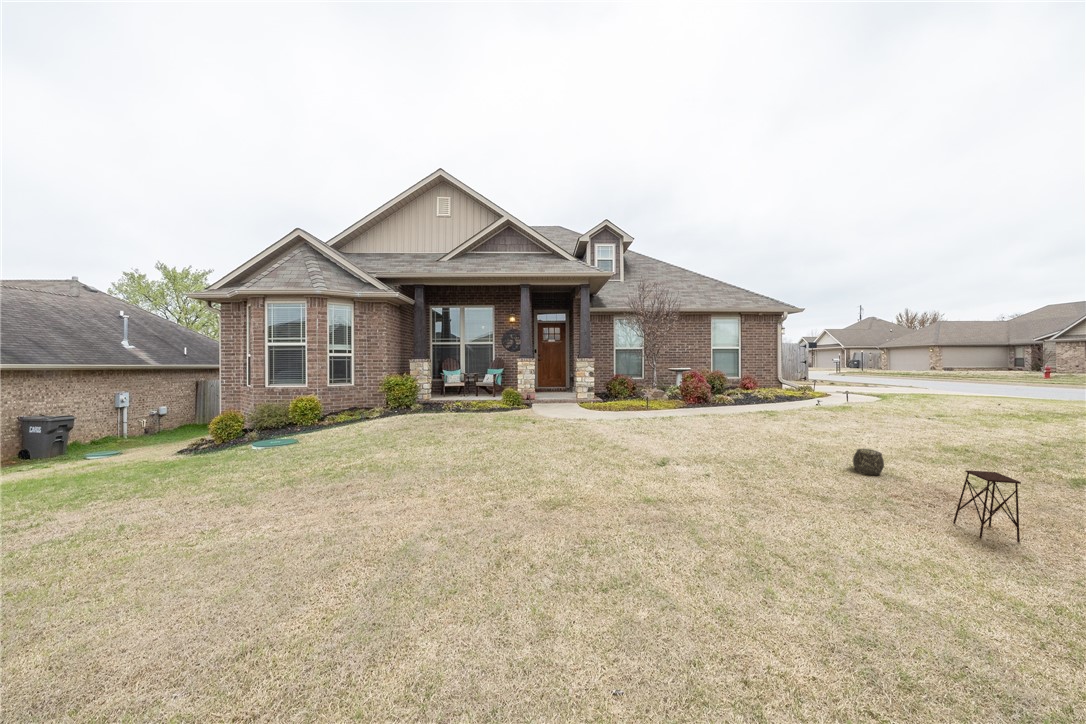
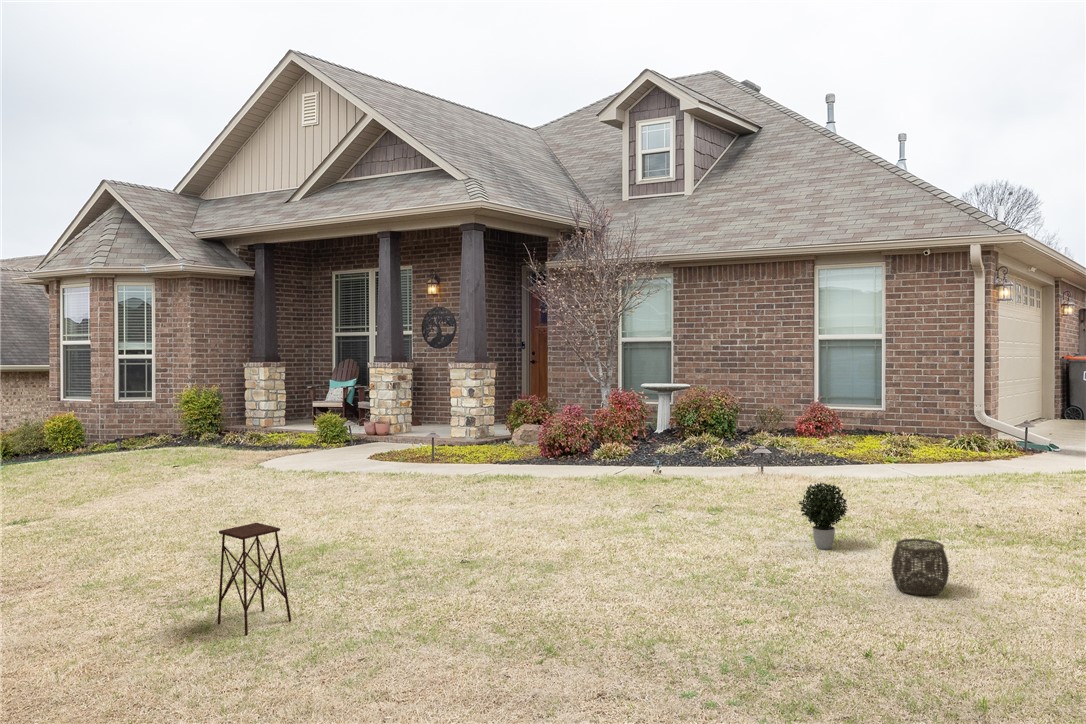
potted plant: none [939,415,968,443] -> present [799,482,848,550]
woven basket: present [853,449,884,475] -> present [891,539,949,595]

